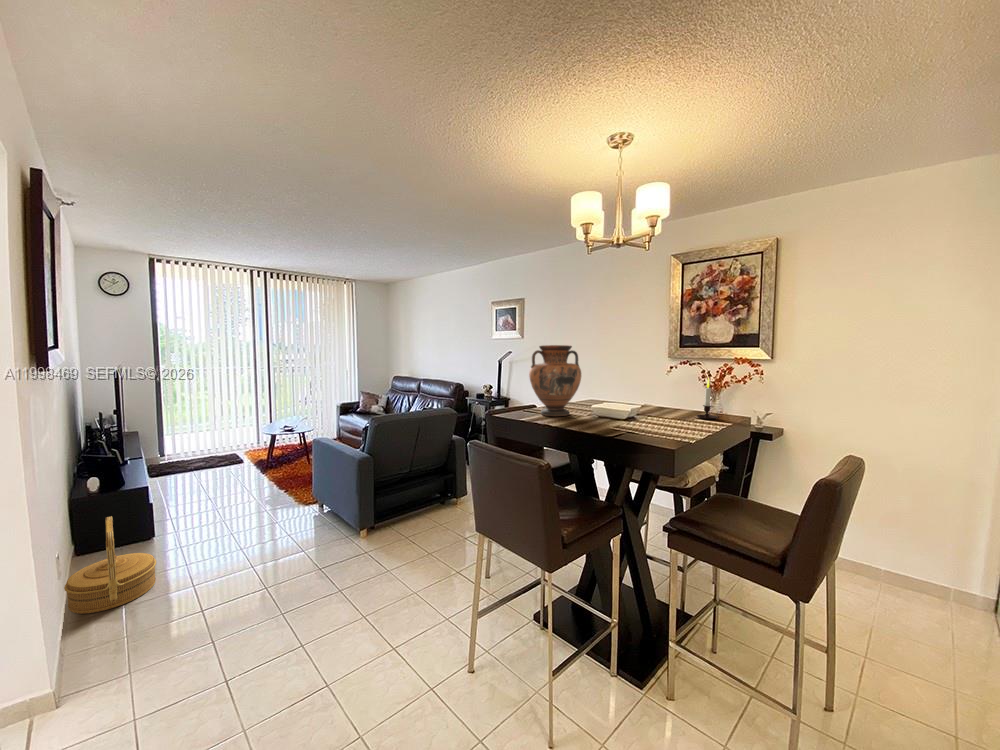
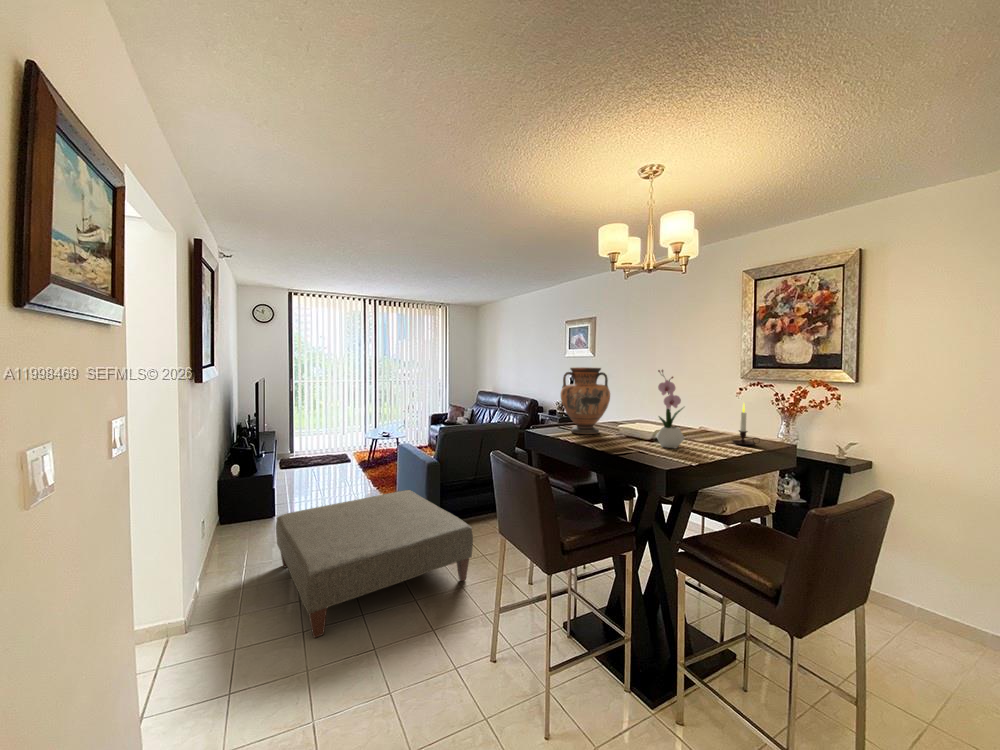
flower arrangement: none [636,346,665,426] -> present [656,370,685,449]
ottoman: none [163,490,425,691] -> present [276,490,473,638]
woven basket: present [64,516,156,614] -> none [214,494,274,565]

